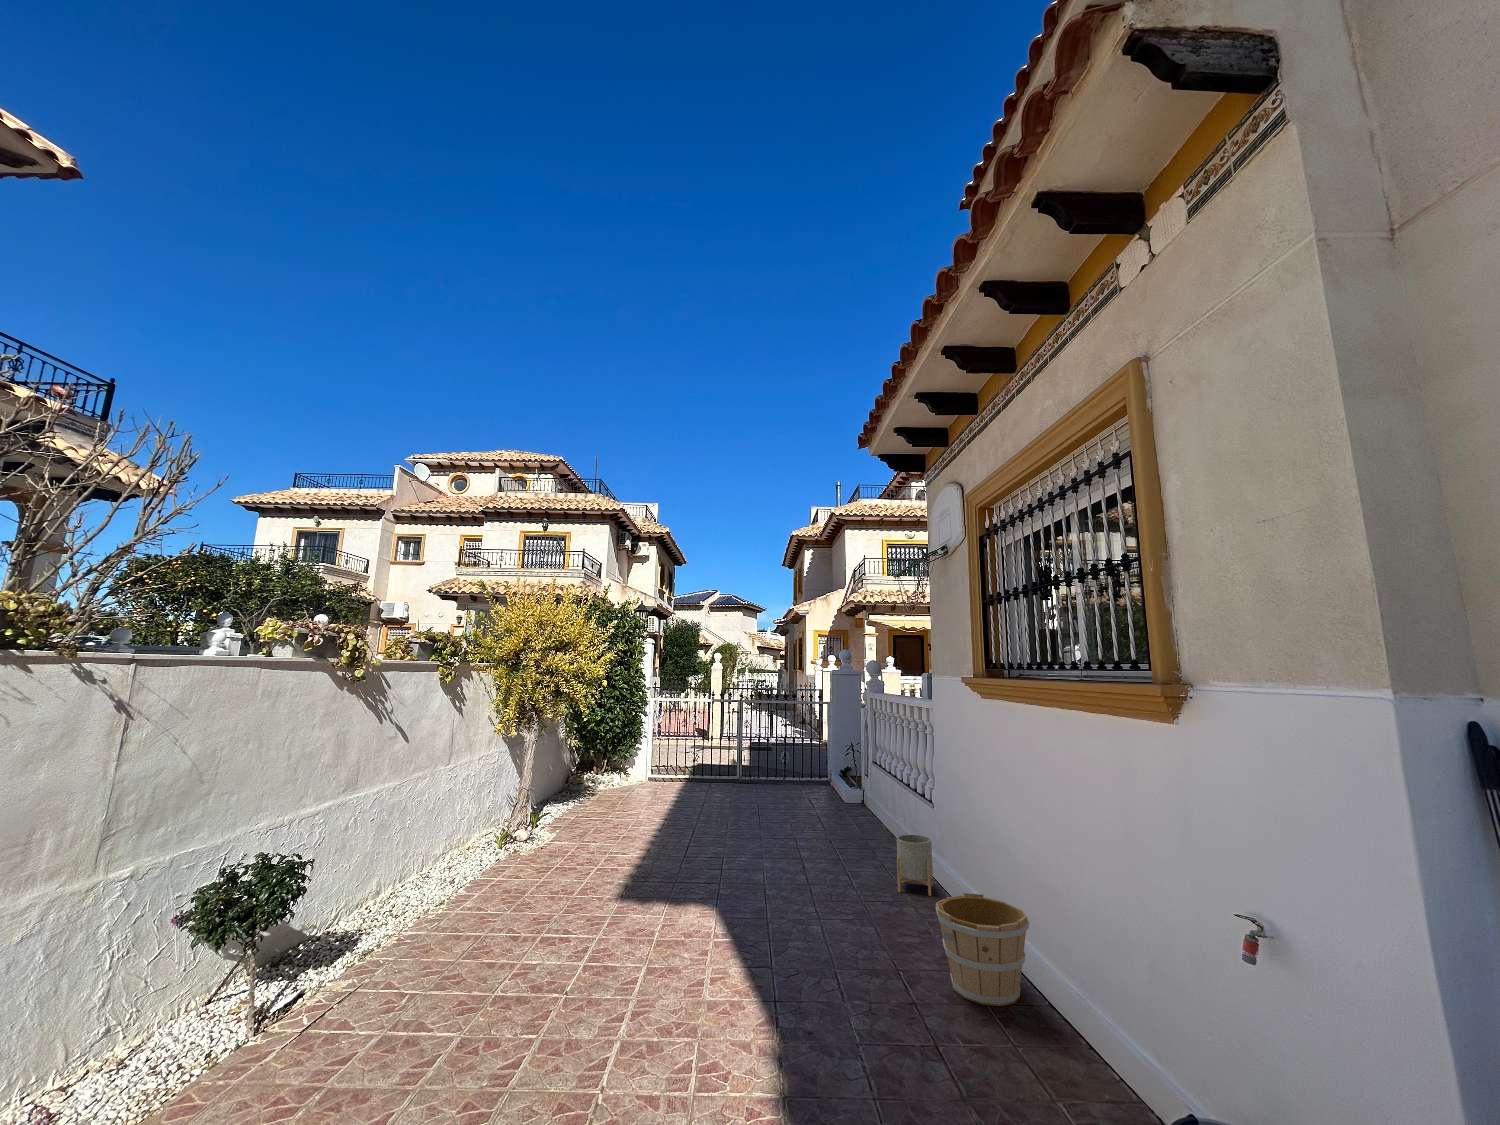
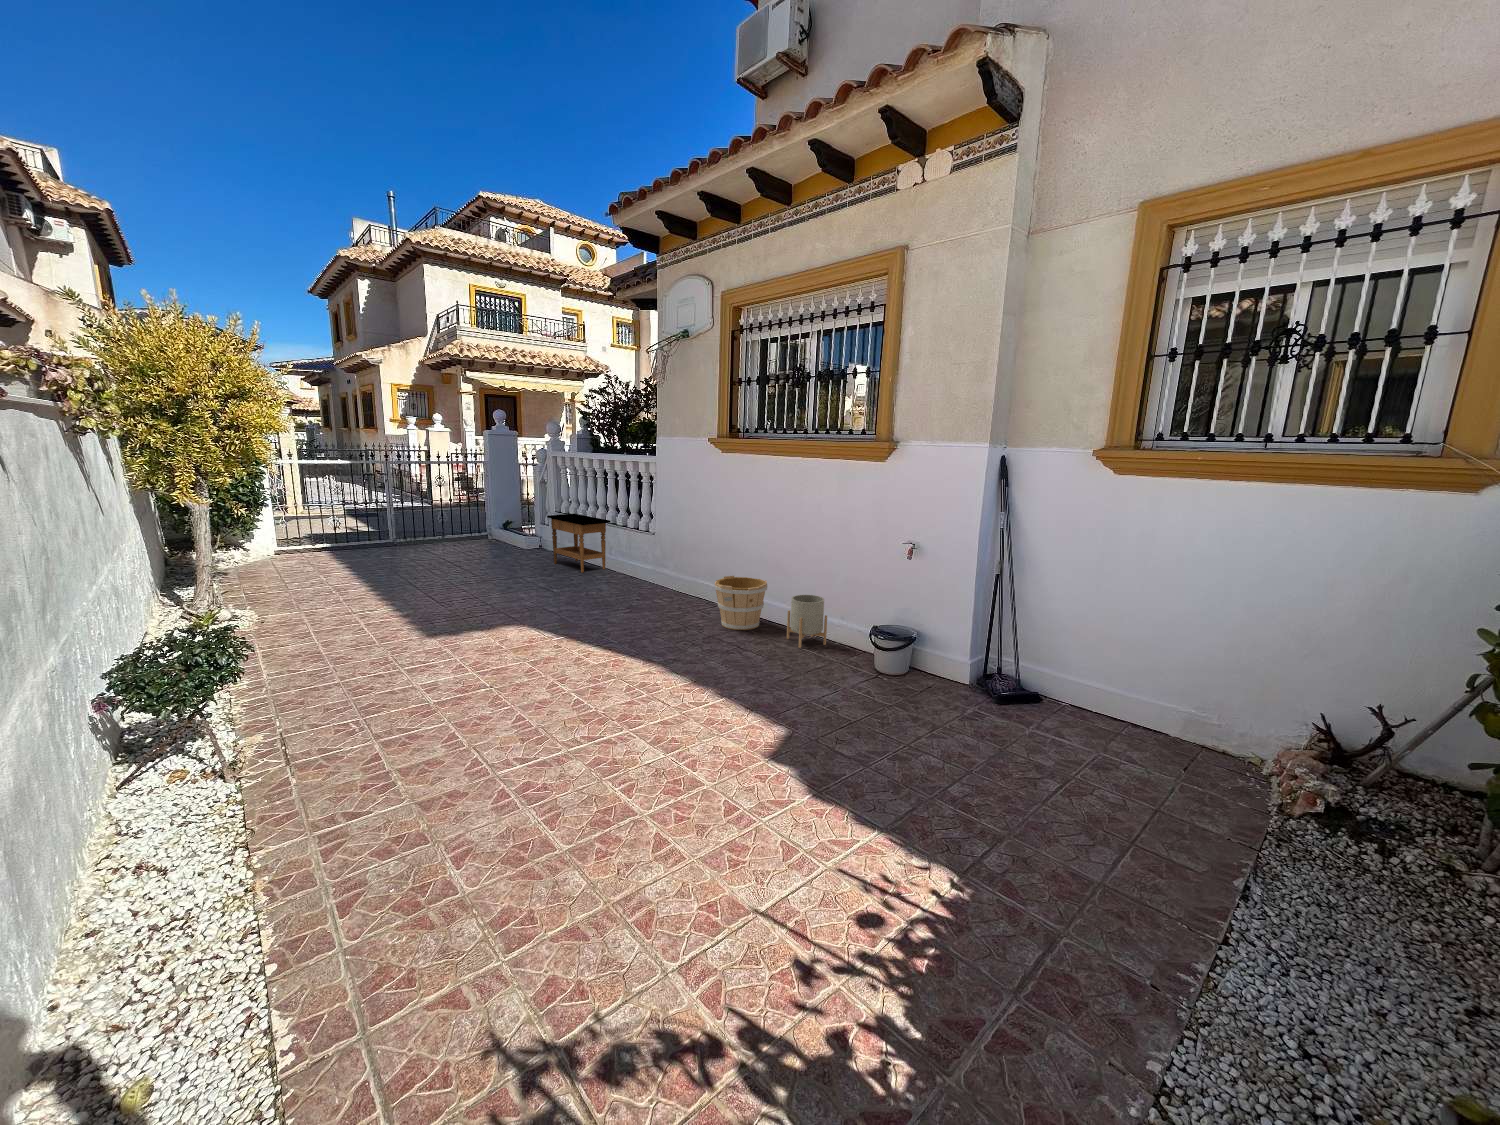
side table: none [841,767,899,845] -> present [547,514,611,573]
planter: present [897,834,933,896] -> present [787,595,827,648]

